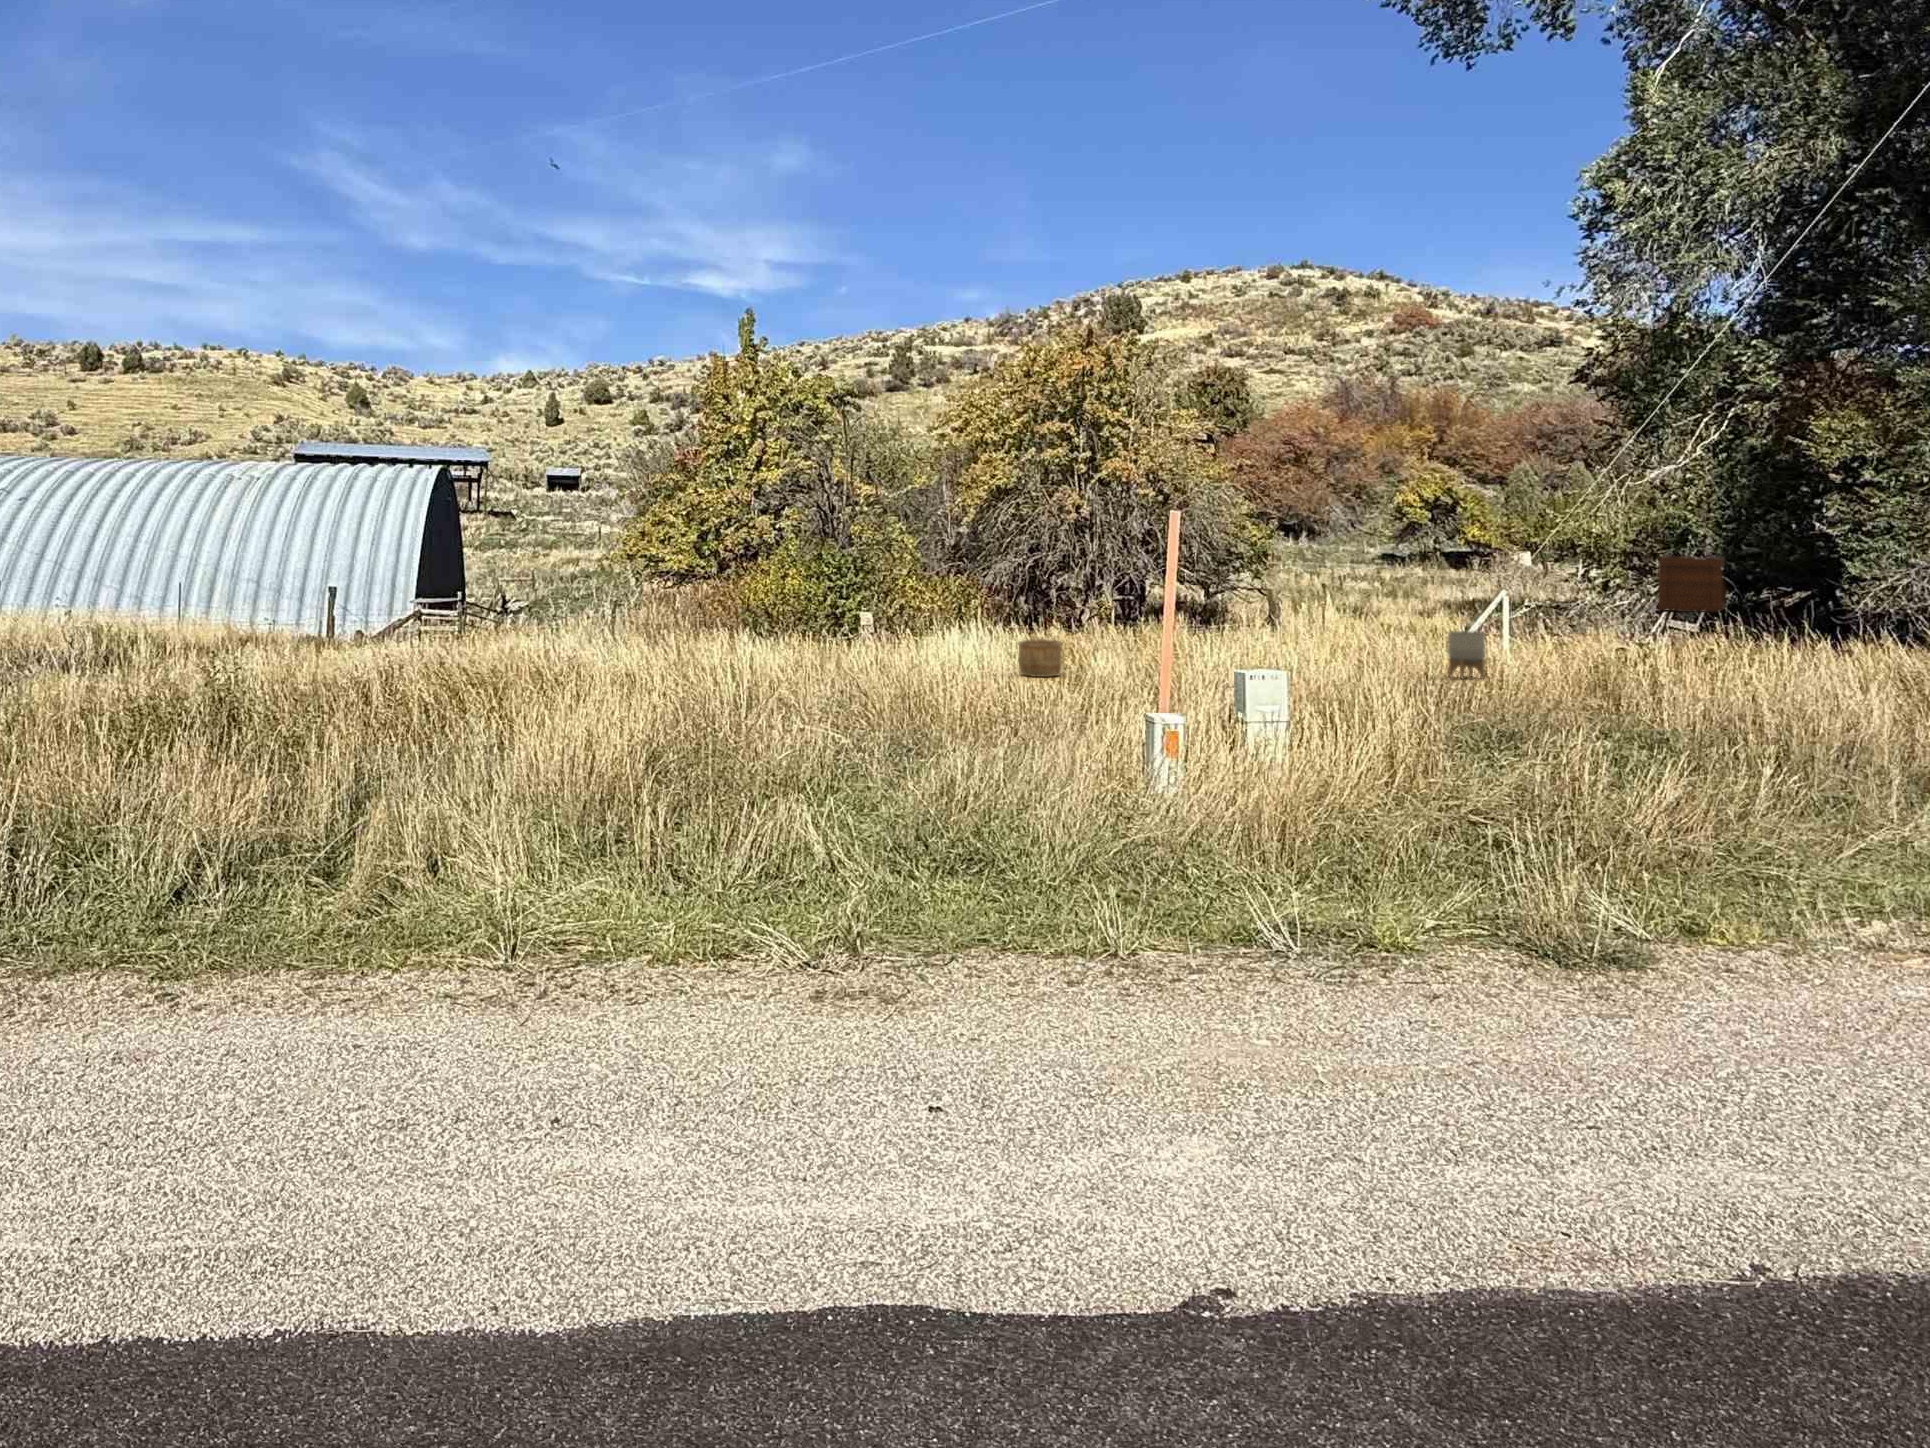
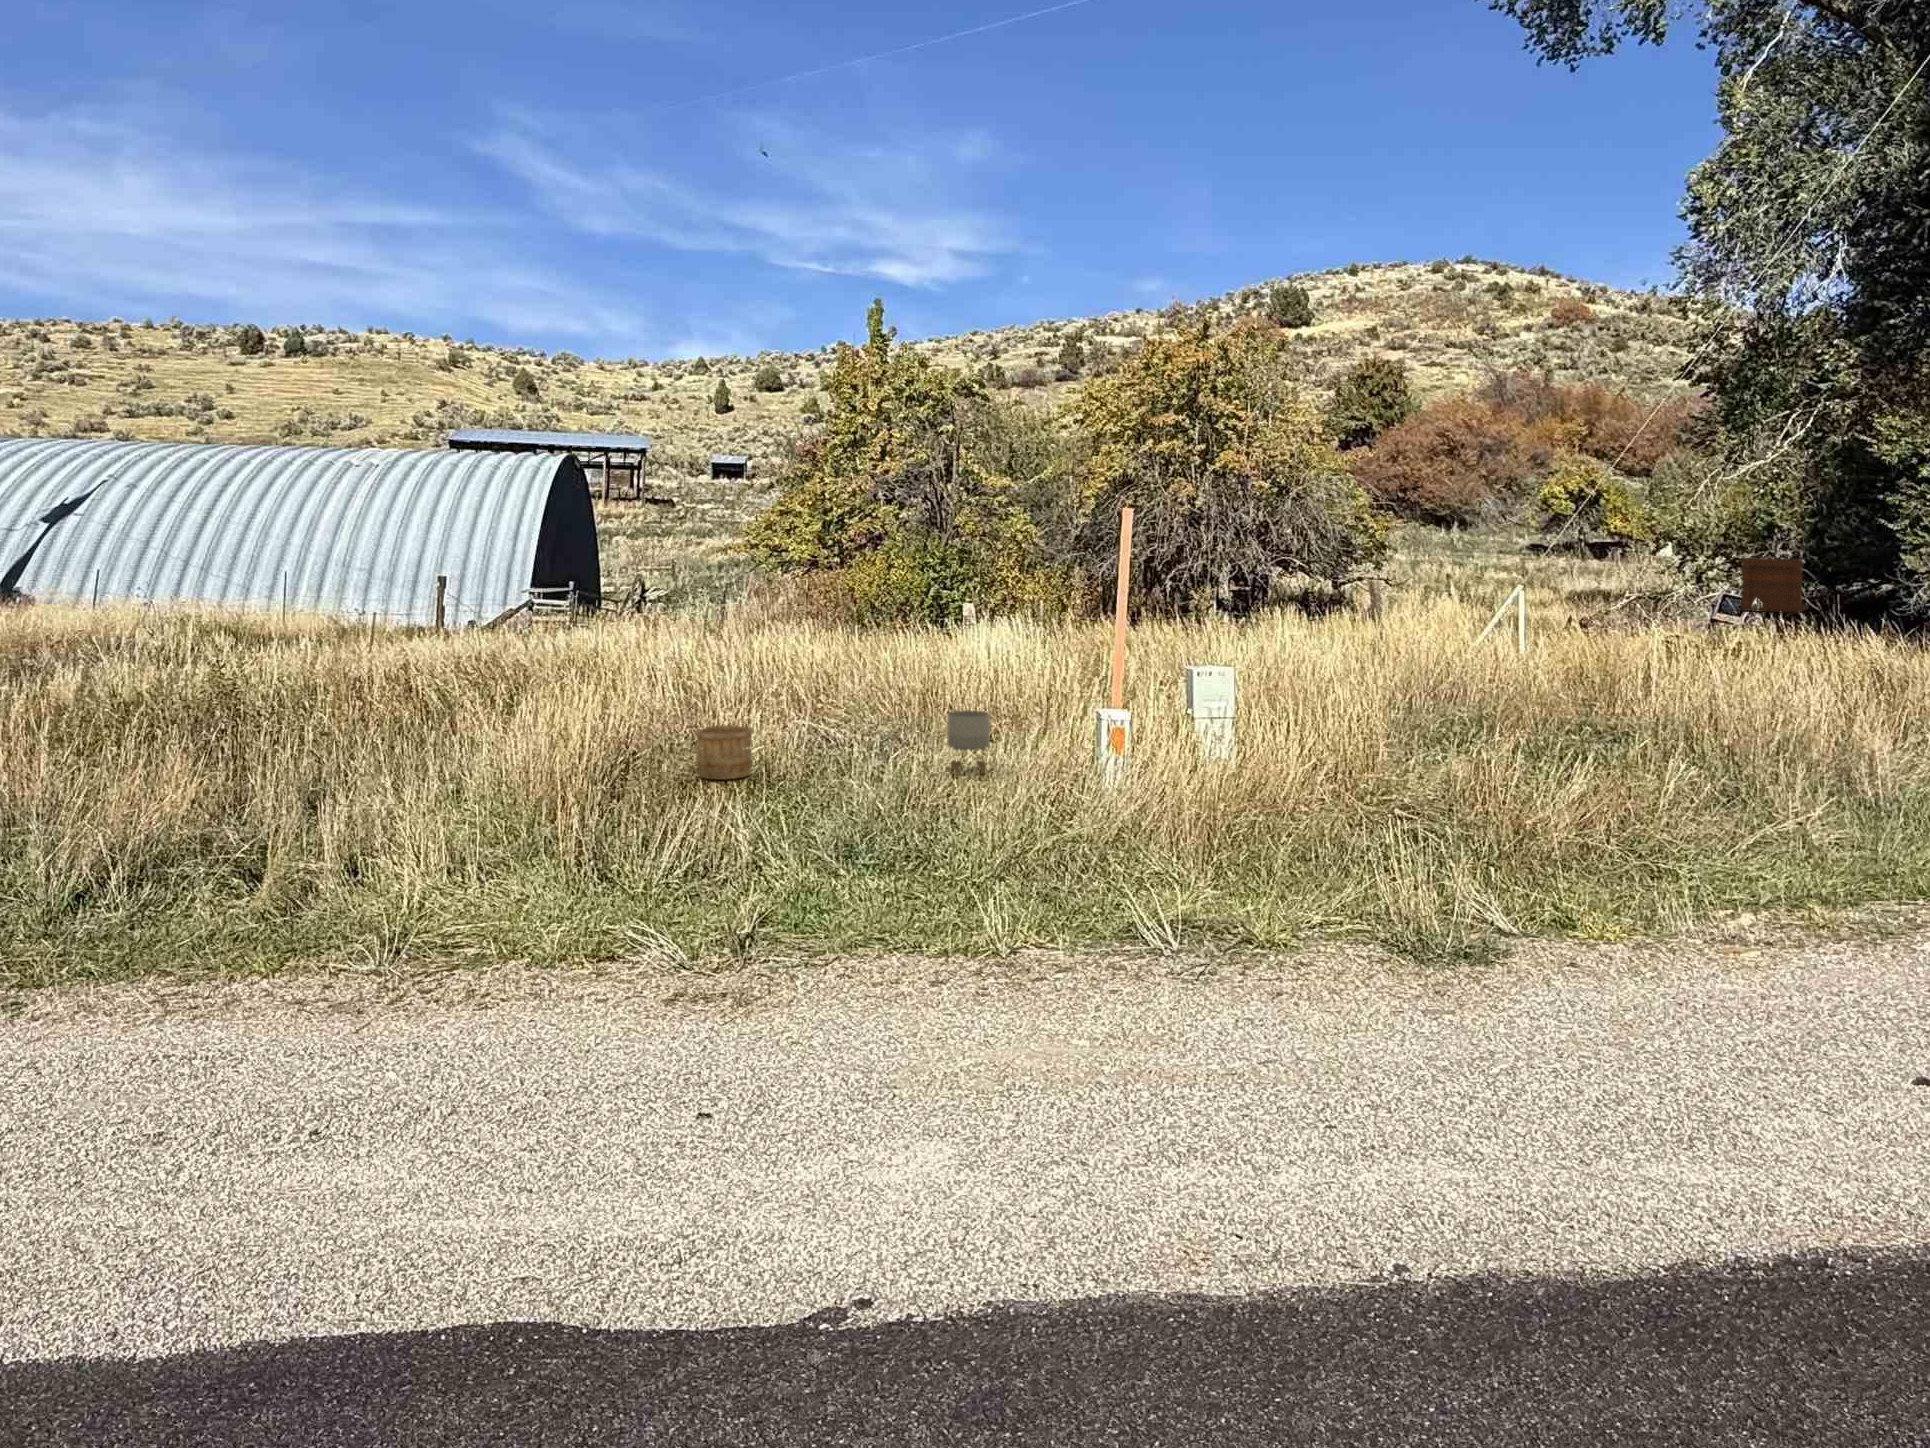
planter: present [1448,631,1485,679] -> present [947,710,990,775]
wooden bucket: present [1018,639,1062,677] -> present [695,725,753,780]

